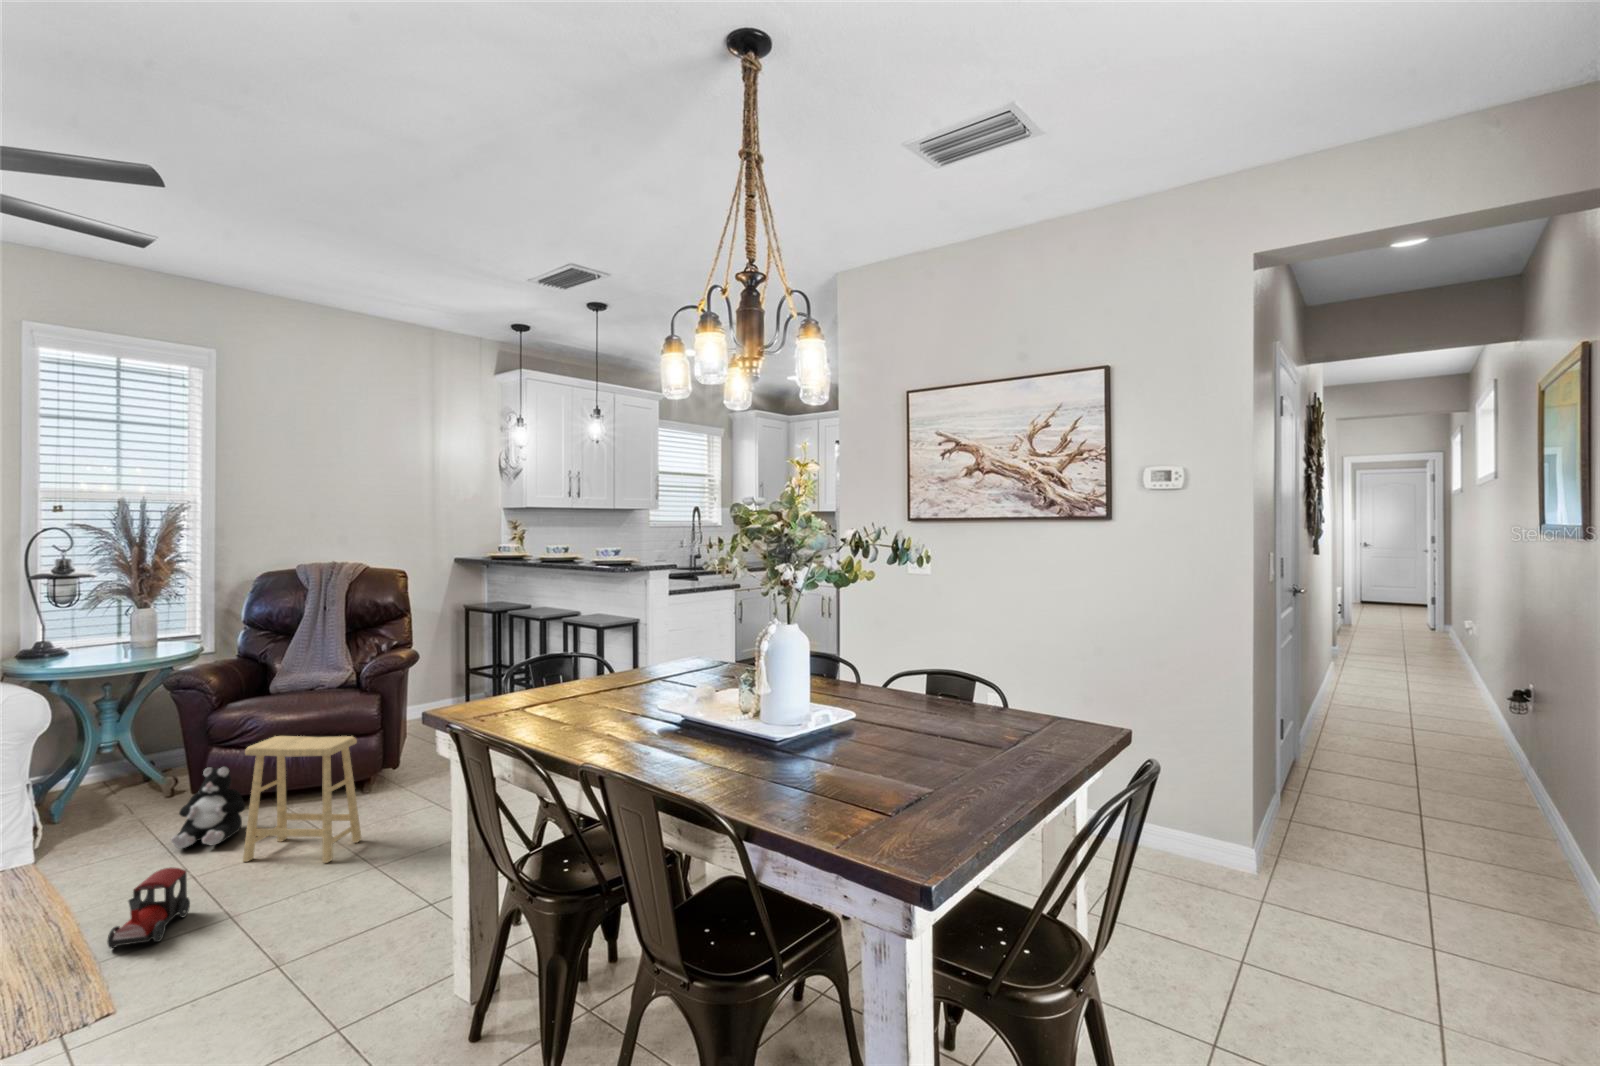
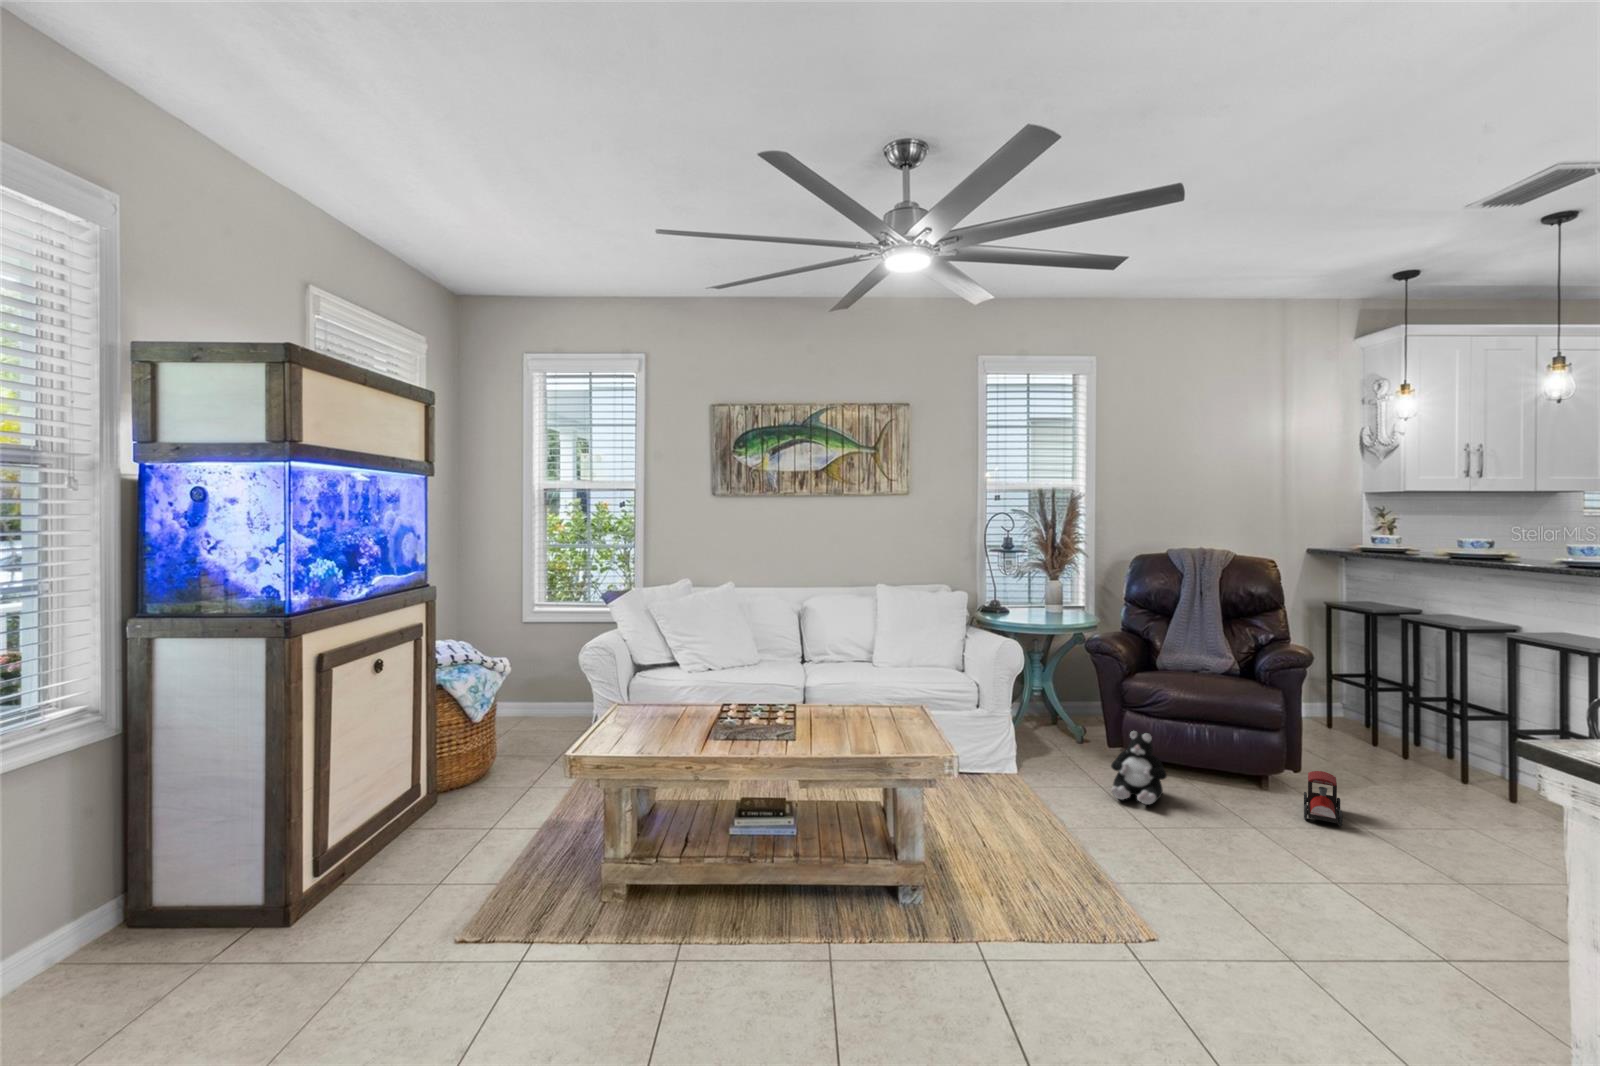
footstool: present [243,736,362,863] -> none [1183,716,1299,861]
toy train: present [107,868,190,948] -> present [1304,771,1342,826]

